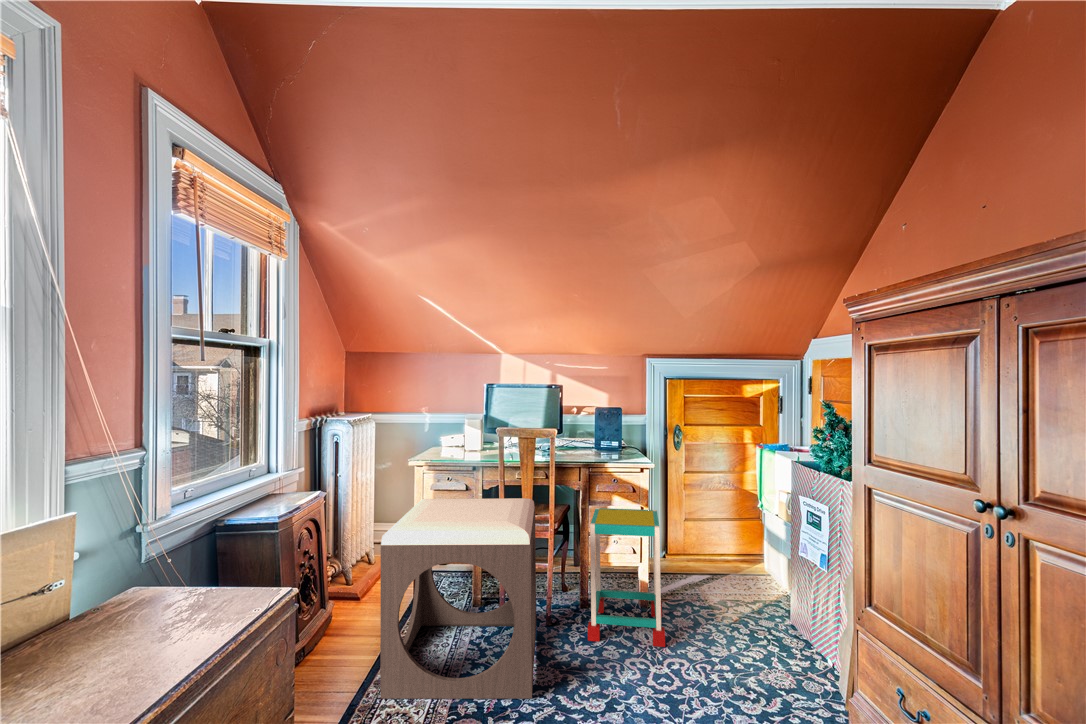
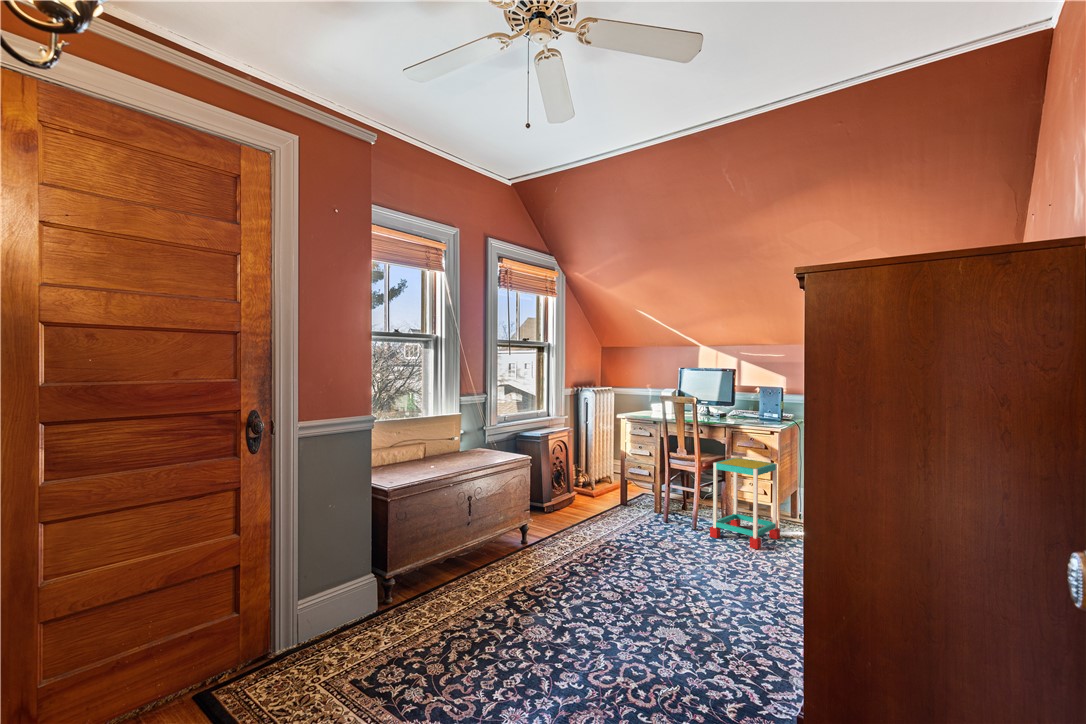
footstool: present [380,498,536,699] -> none [581,437,686,545]

